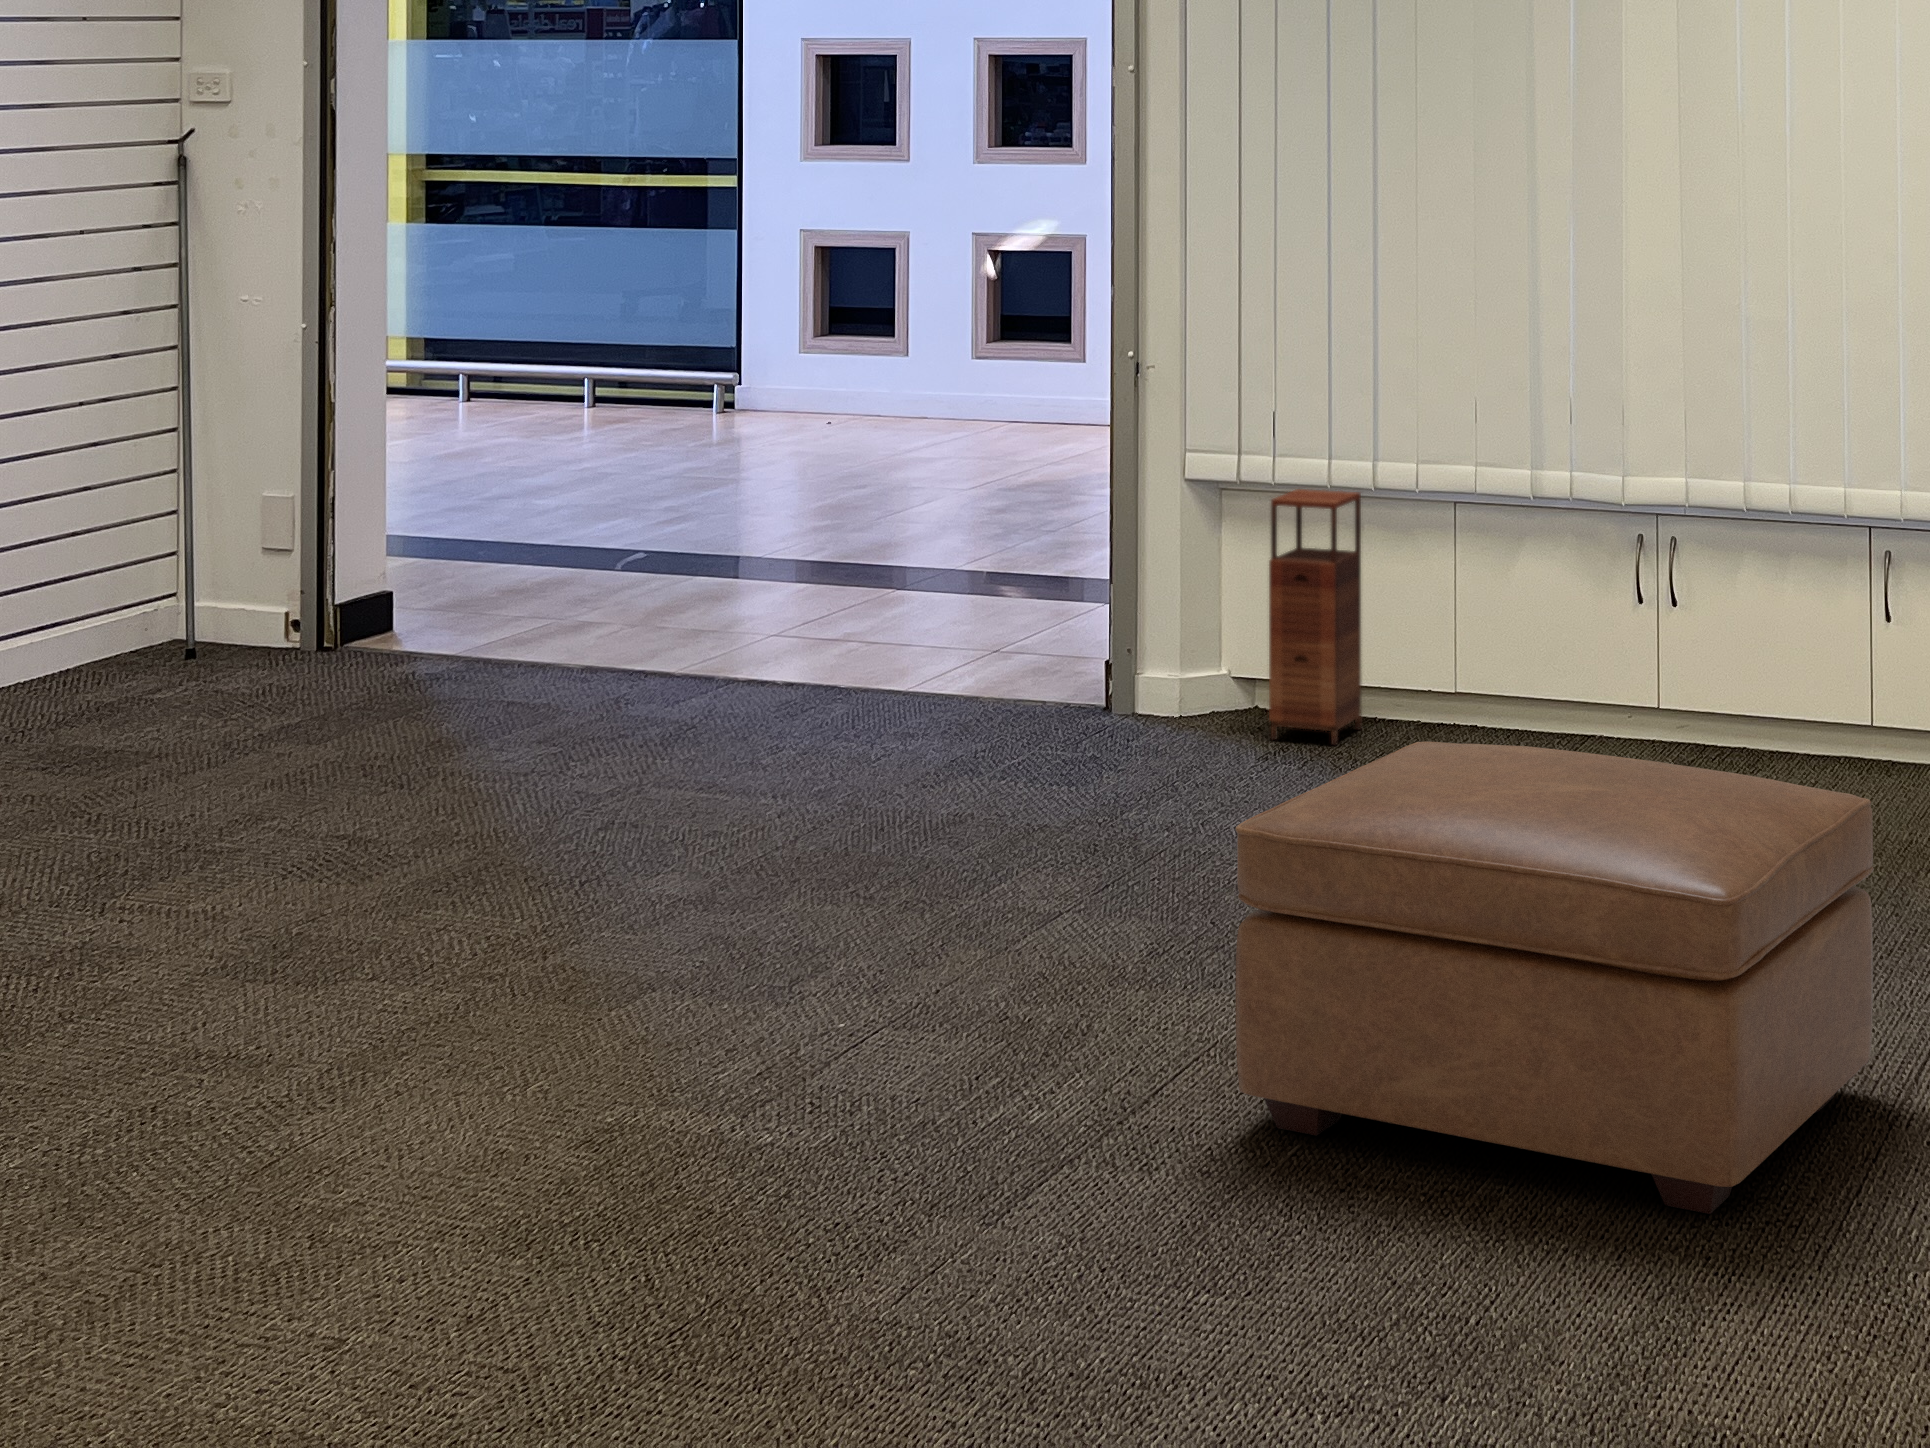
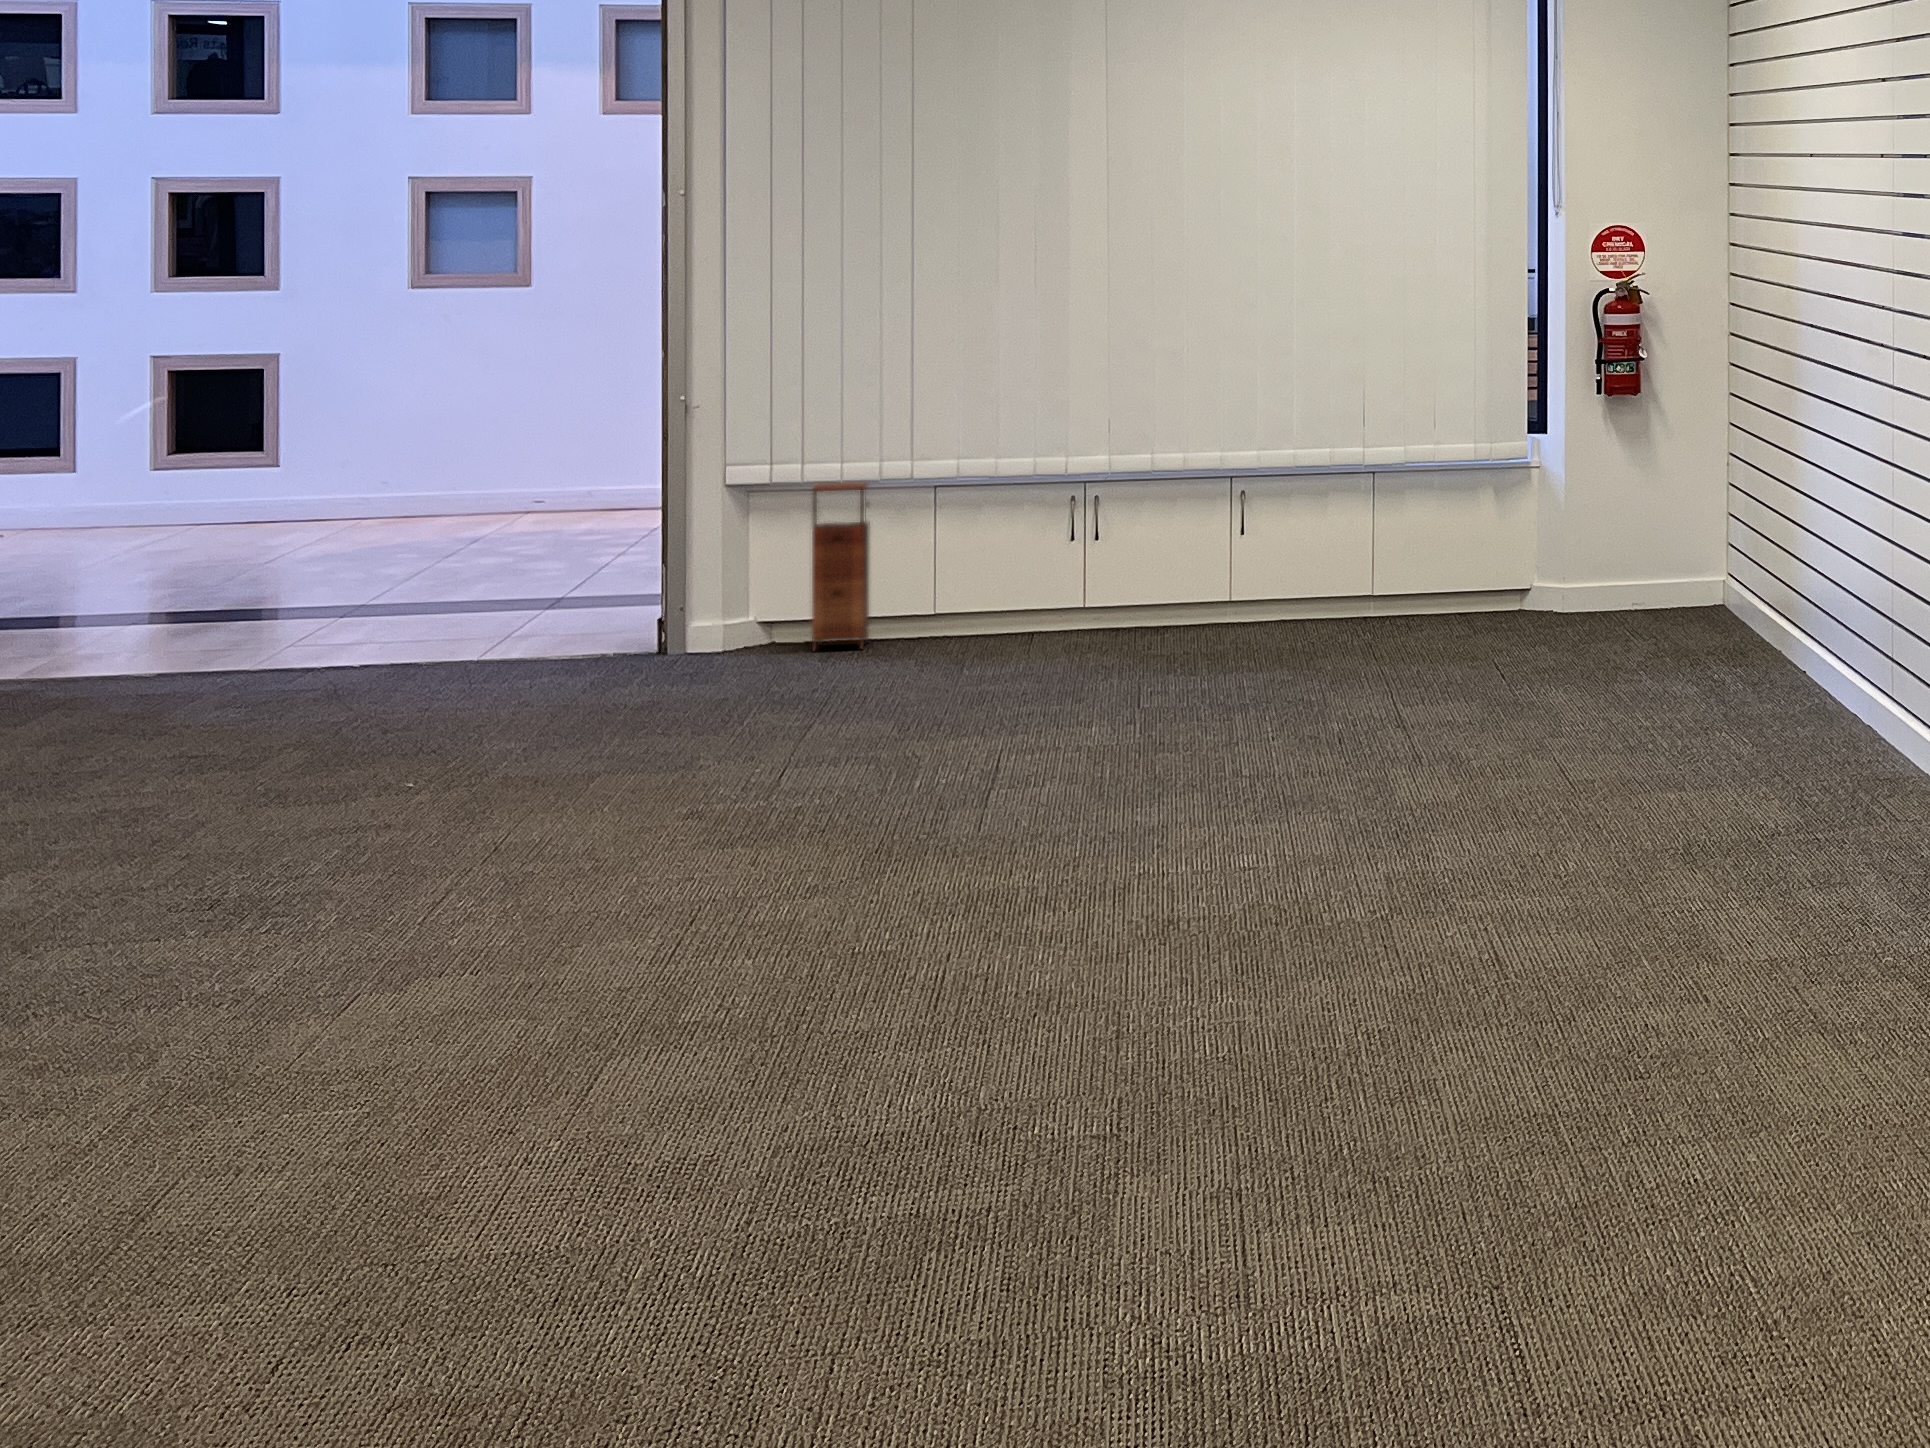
ottoman: present [1236,741,1874,1214] -> none [1046,550,1372,755]

